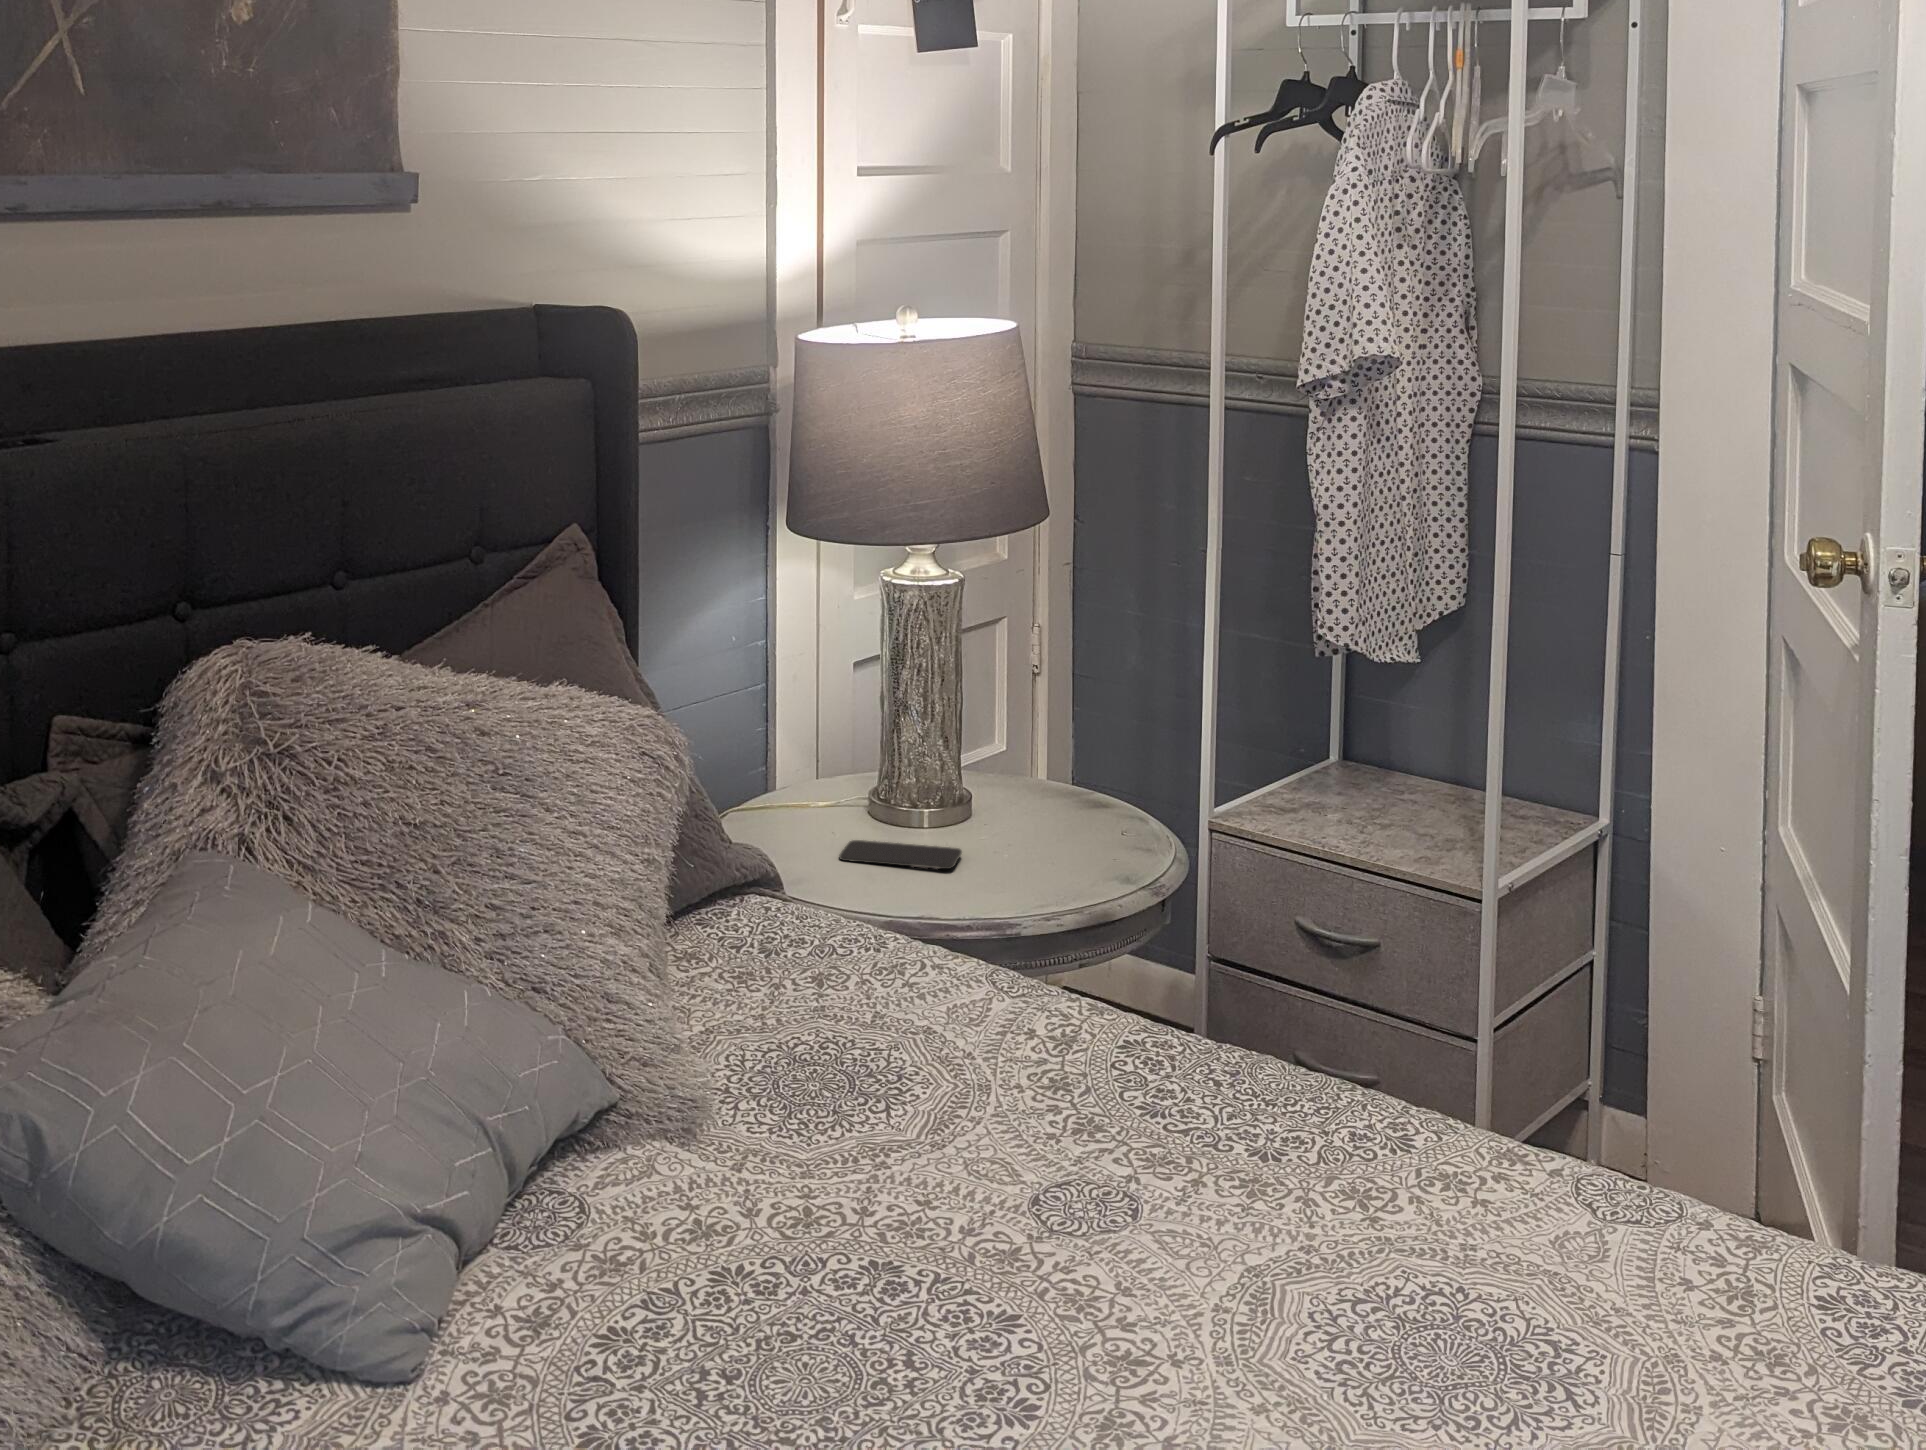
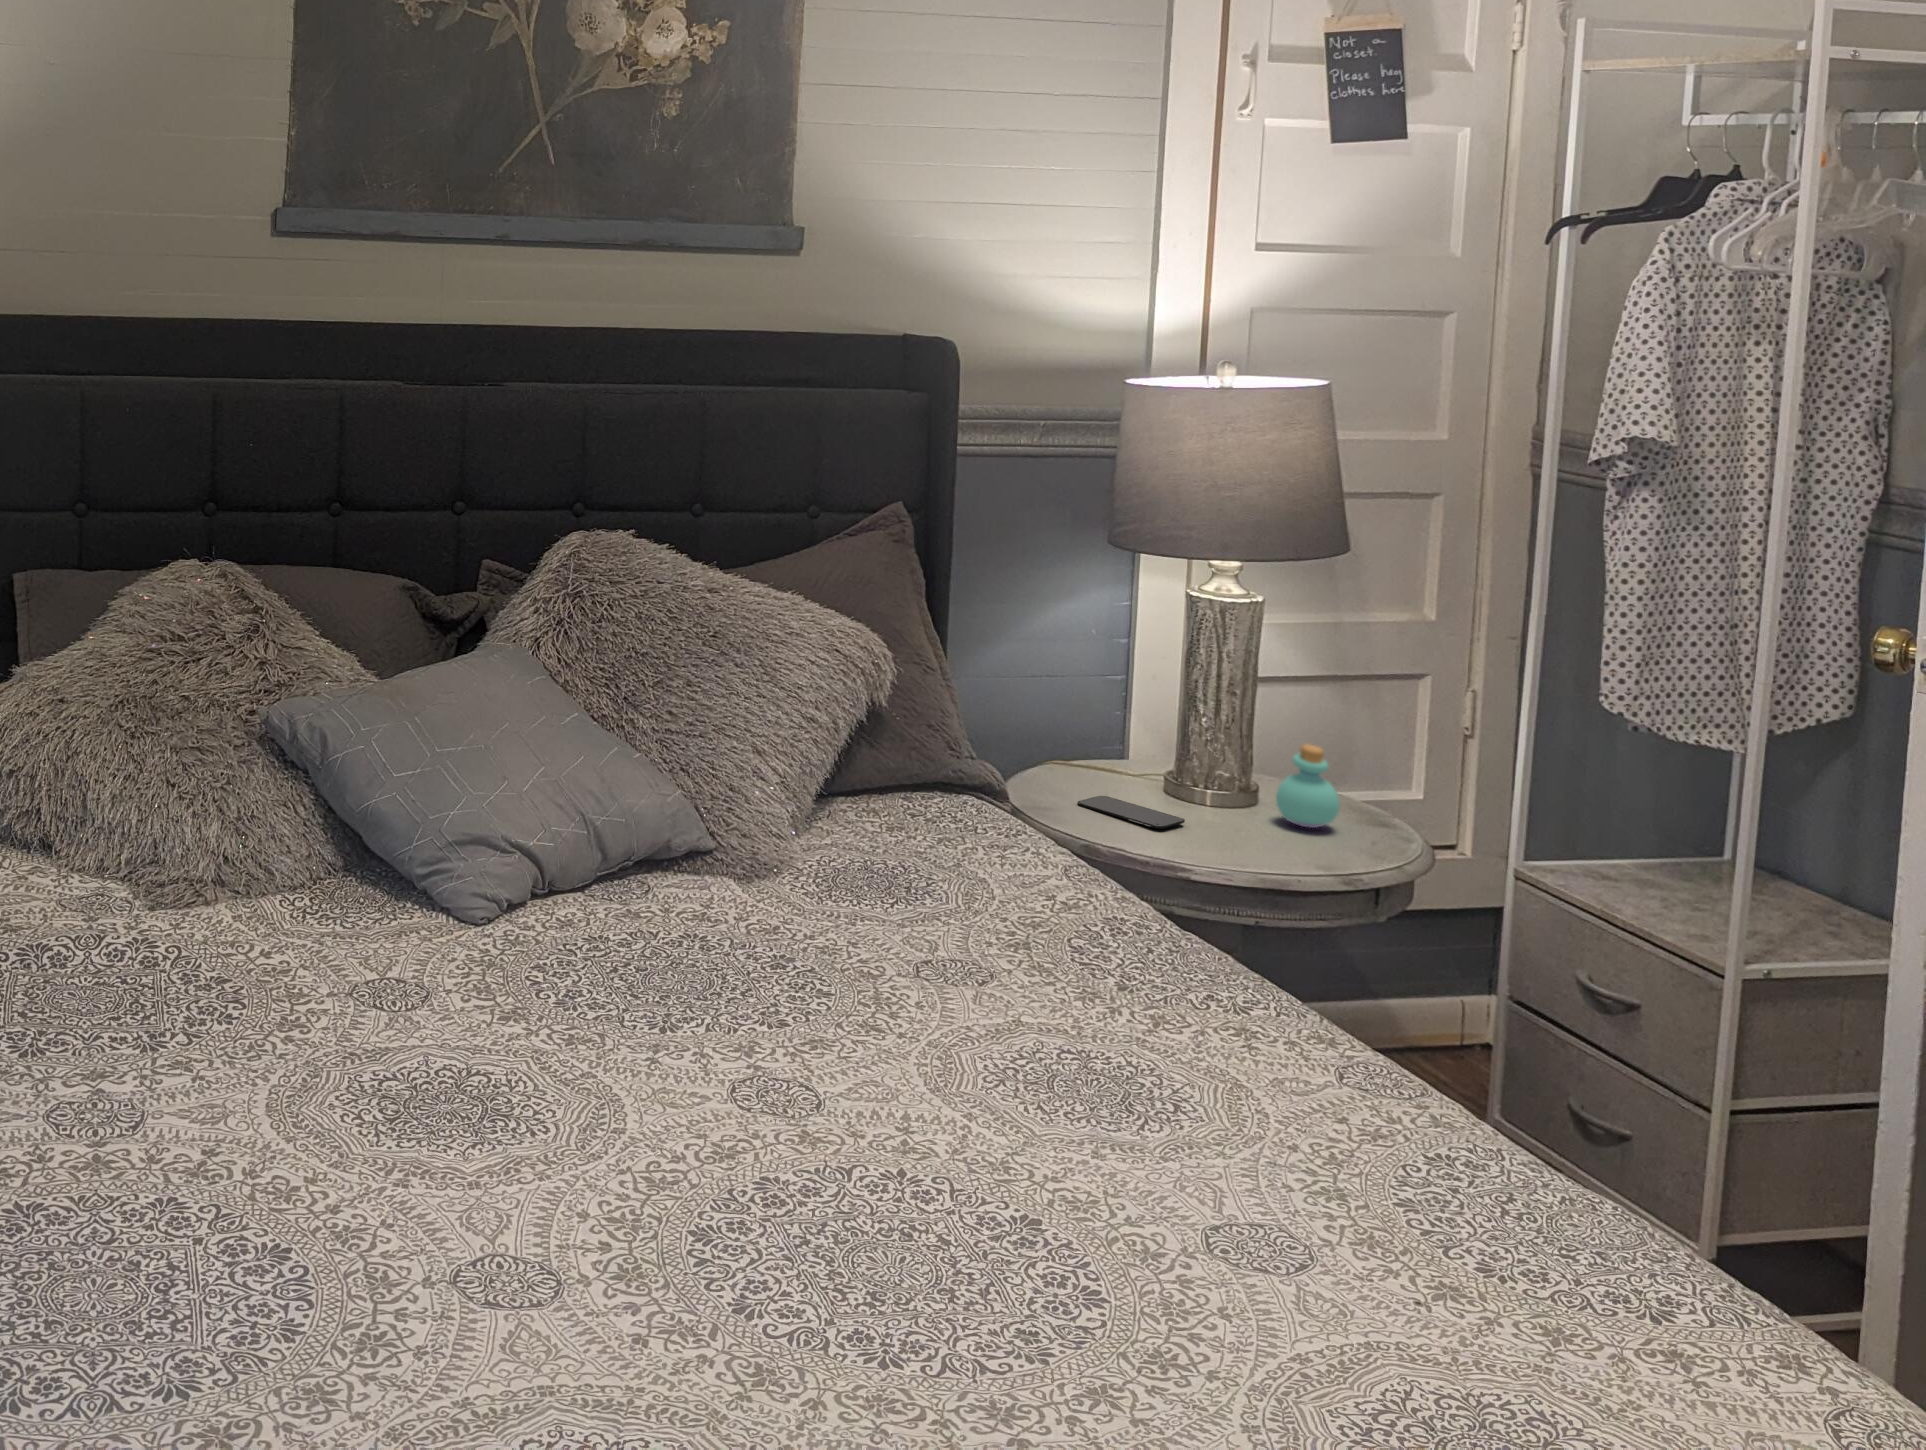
perfume bottle: none [1020,730,1085,823] -> present [1276,744,1340,828]

